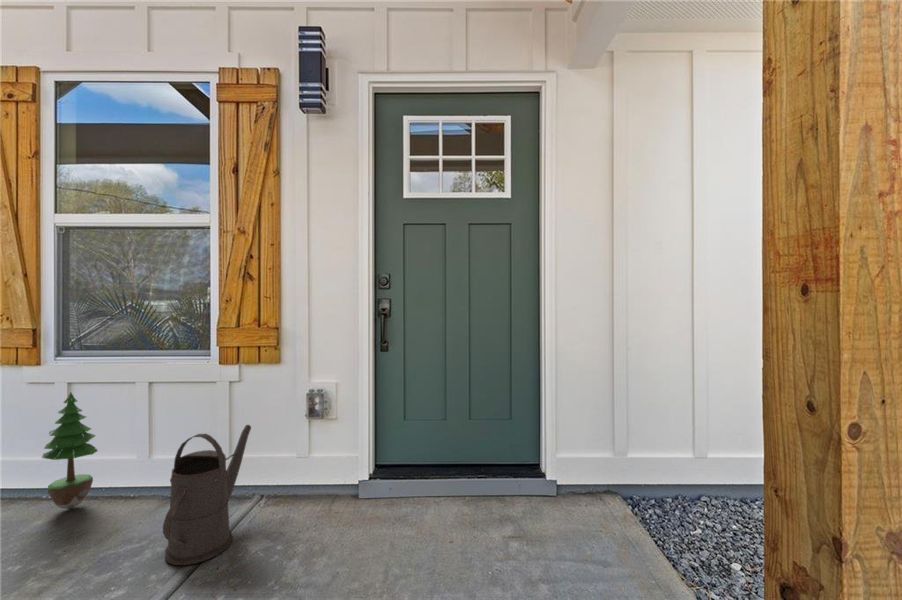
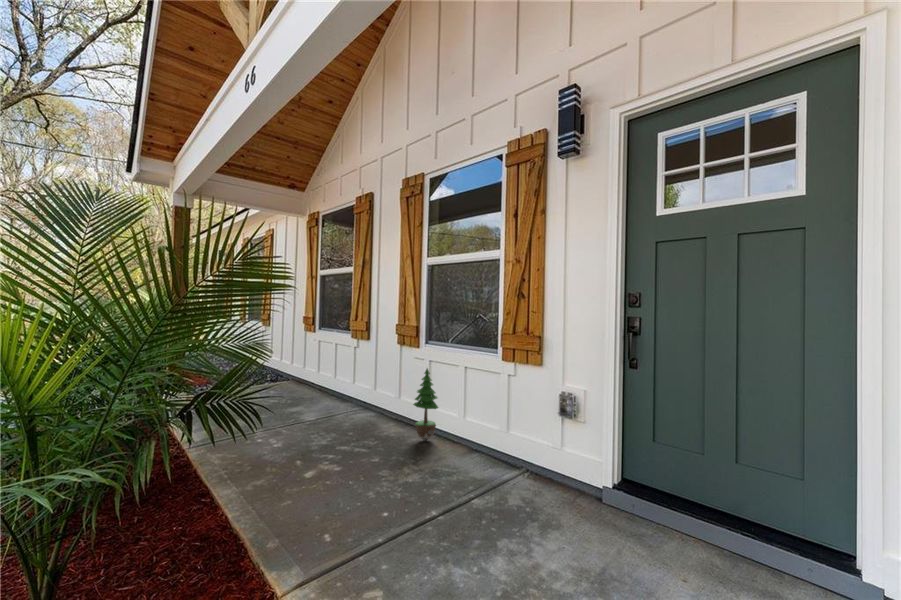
watering can: present [163,425,251,565] -> none [450,407,520,498]

